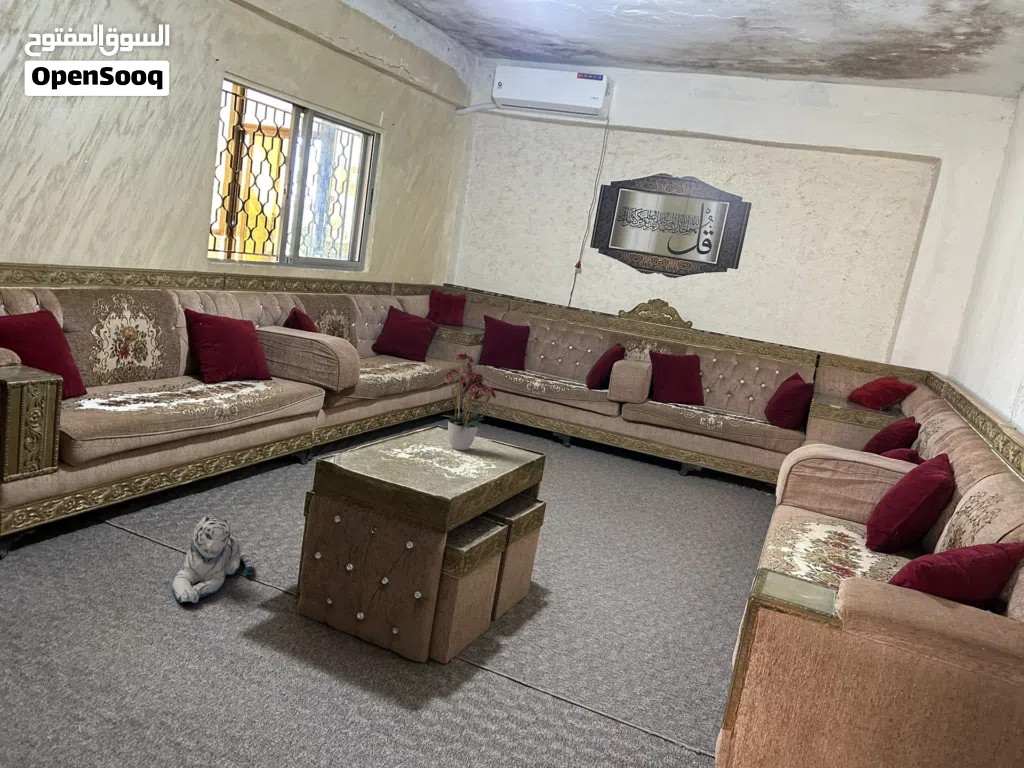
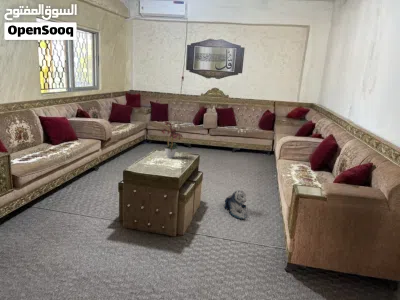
plush toy: present [172,517,253,603] -> present [225,190,246,219]

